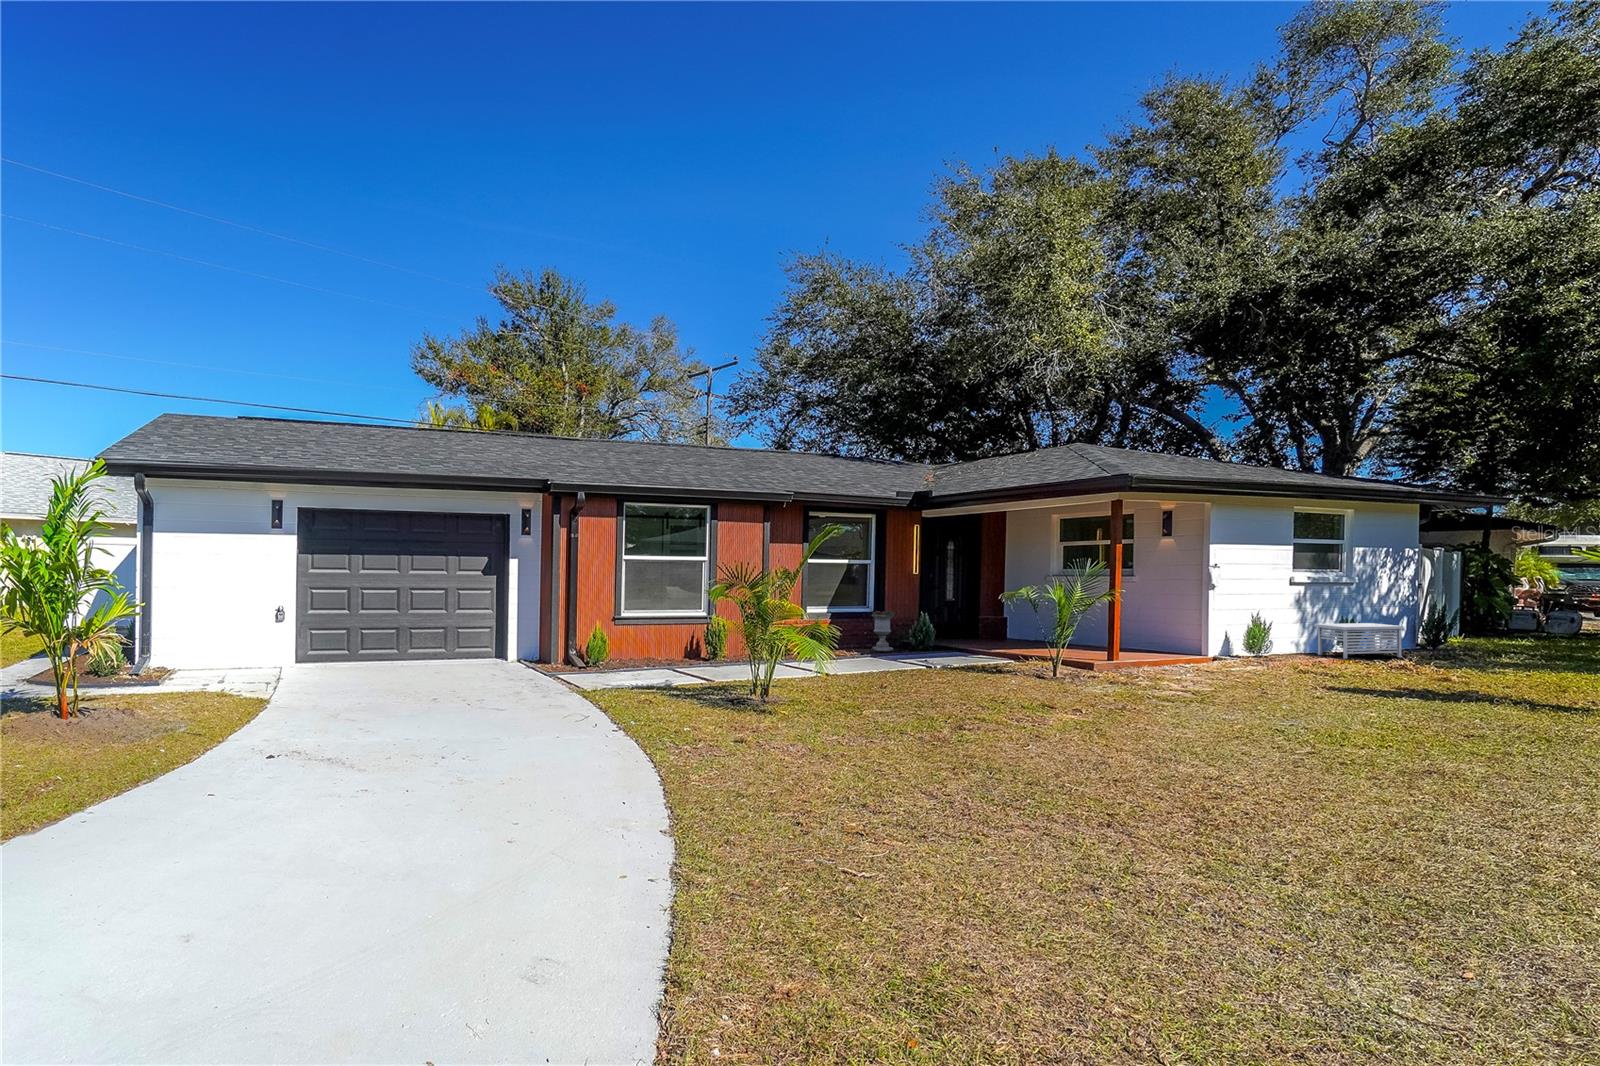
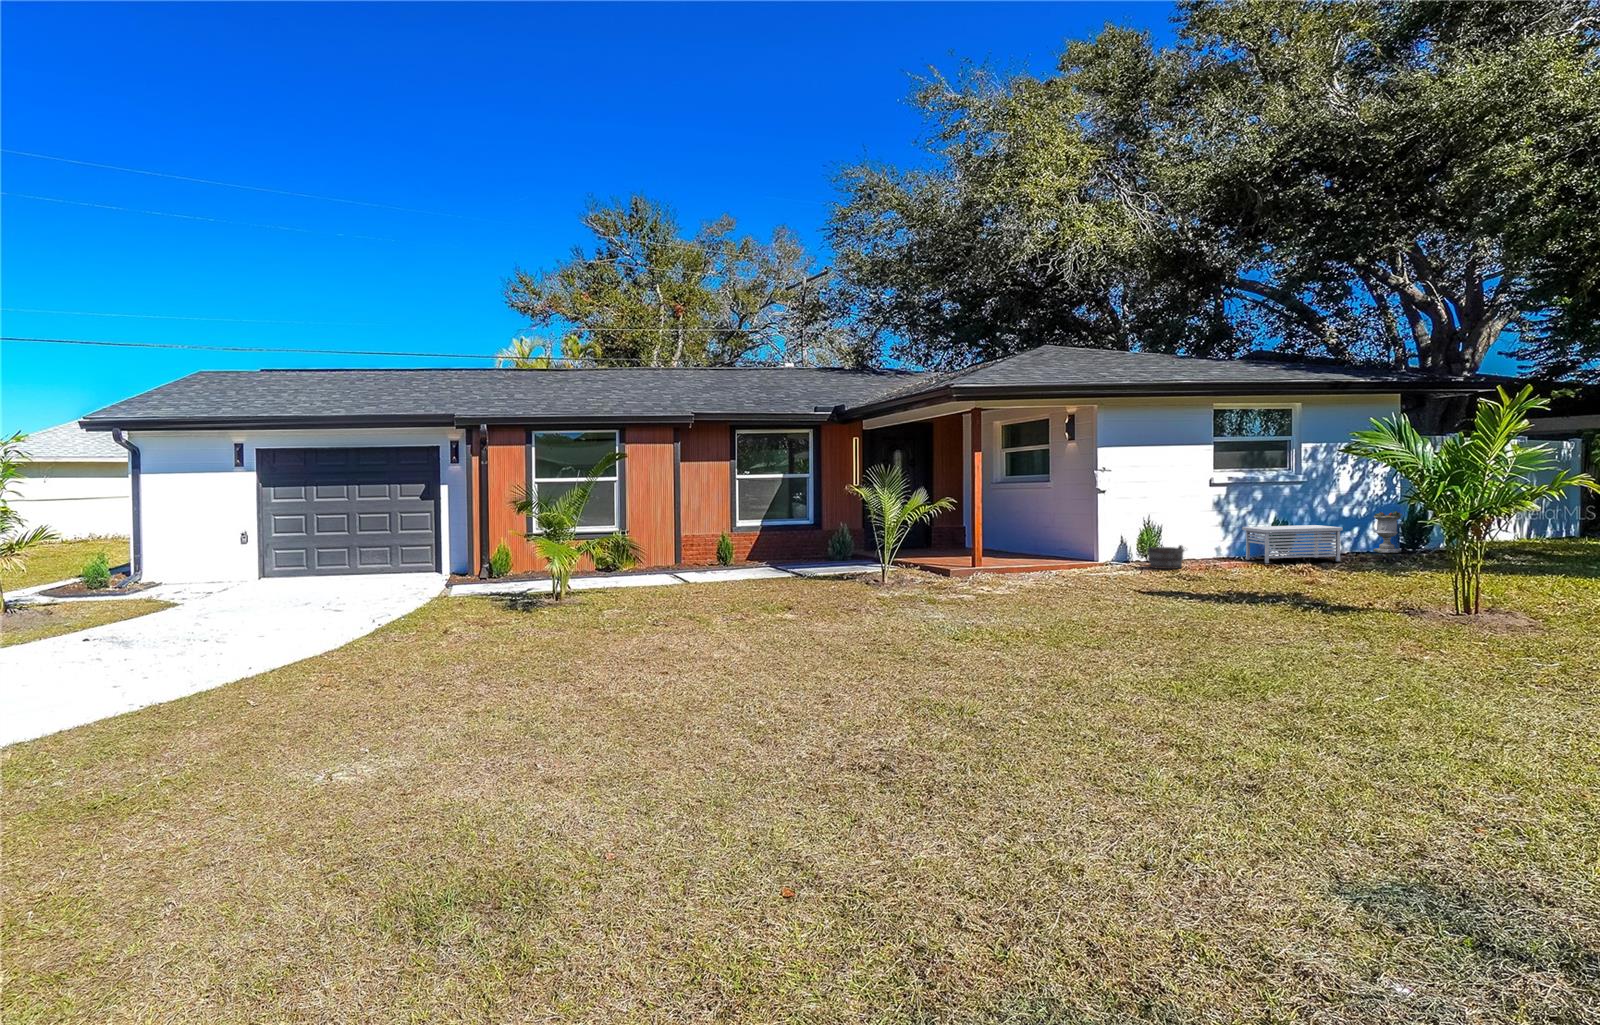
planter: present [872,610,894,652] -> present [1373,511,1402,553]
bucket: none [1251,641,1292,664] -> present [1148,545,1184,569]

